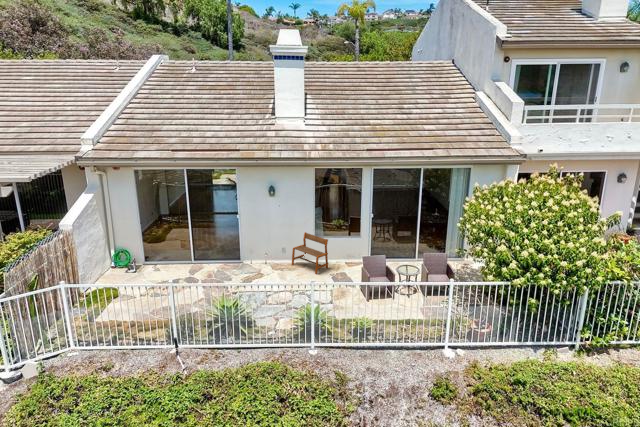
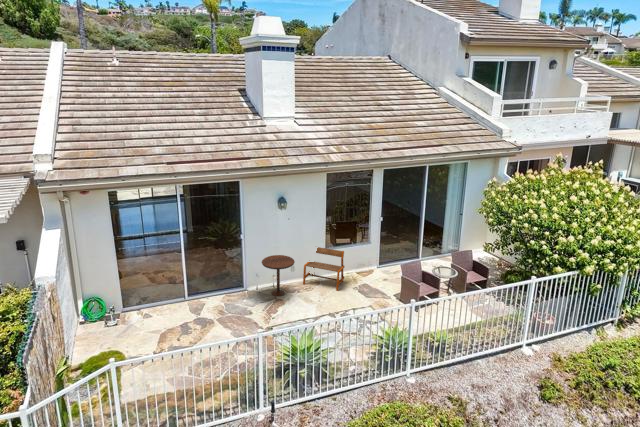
pedestal table: none [251,236,279,271] -> present [262,255,295,296]

